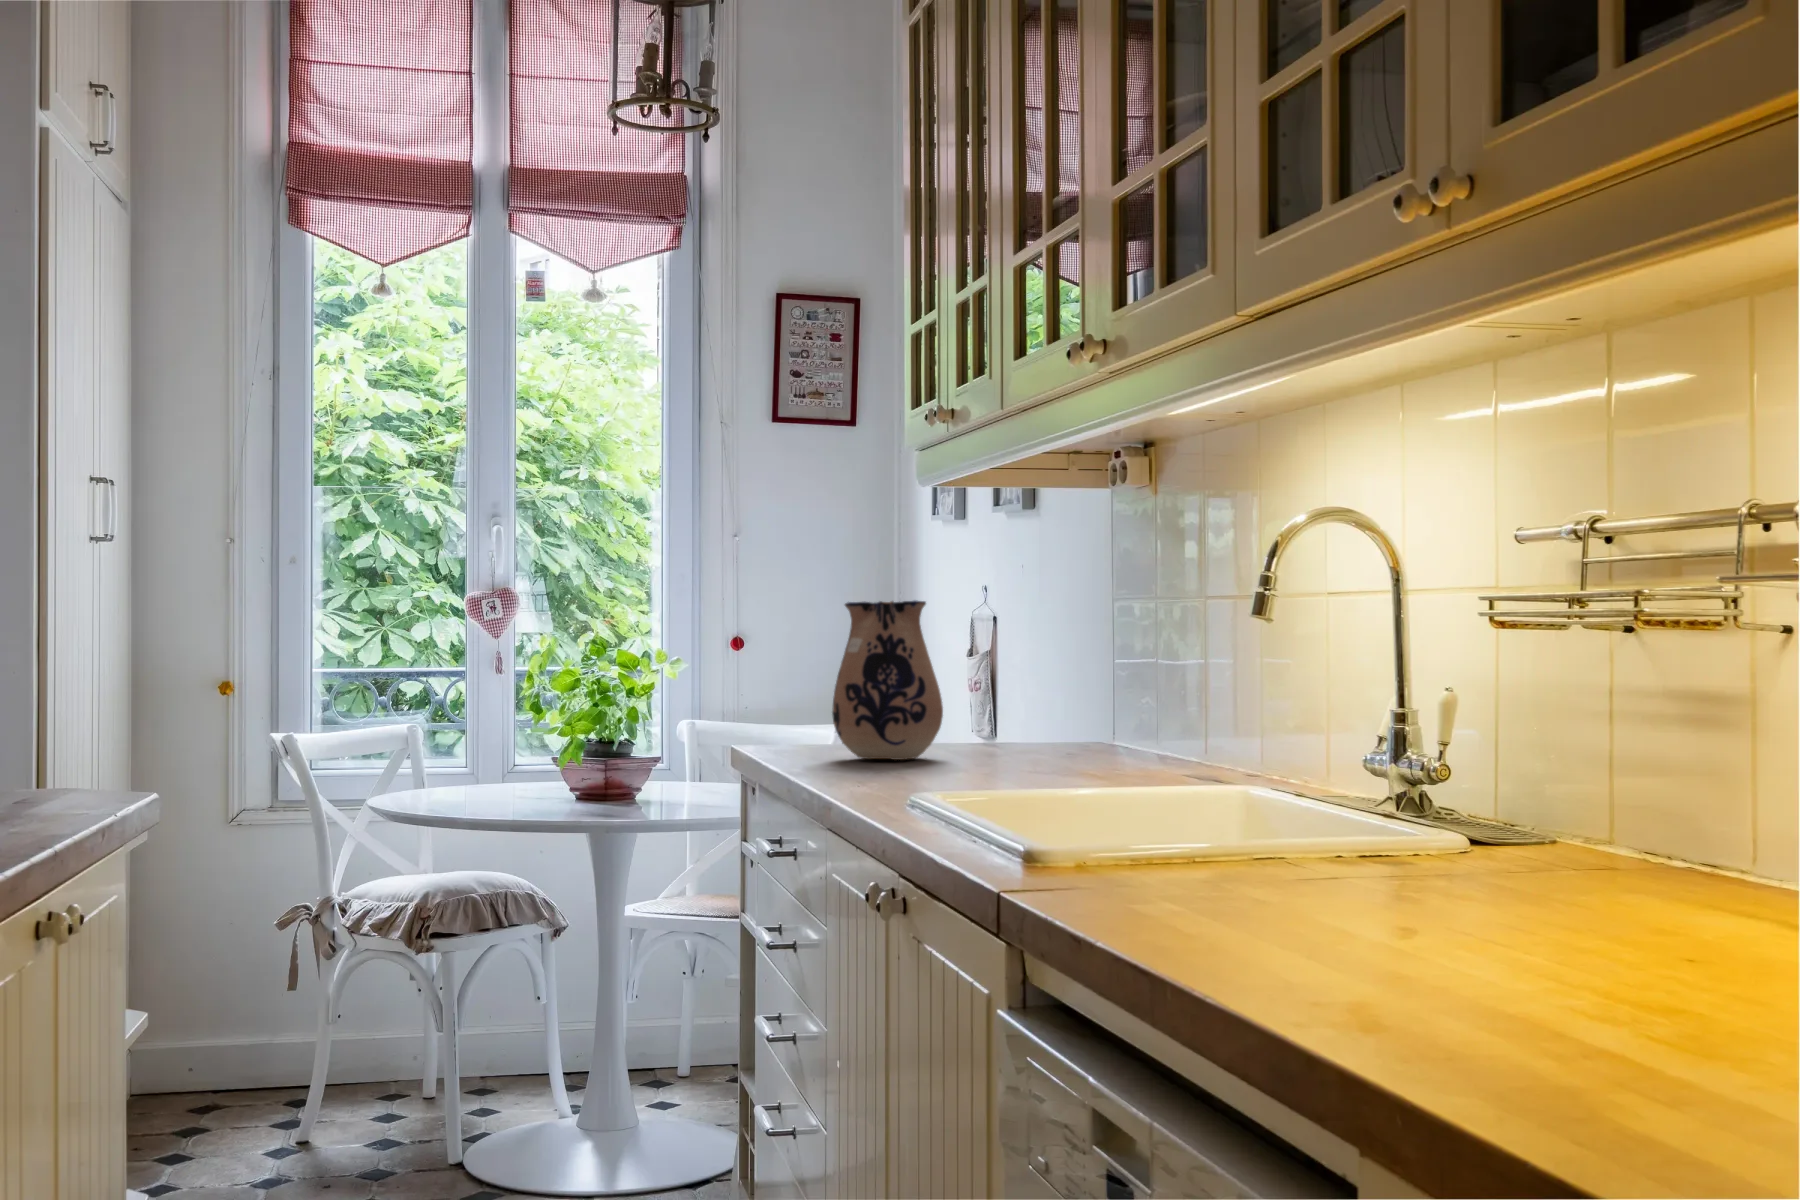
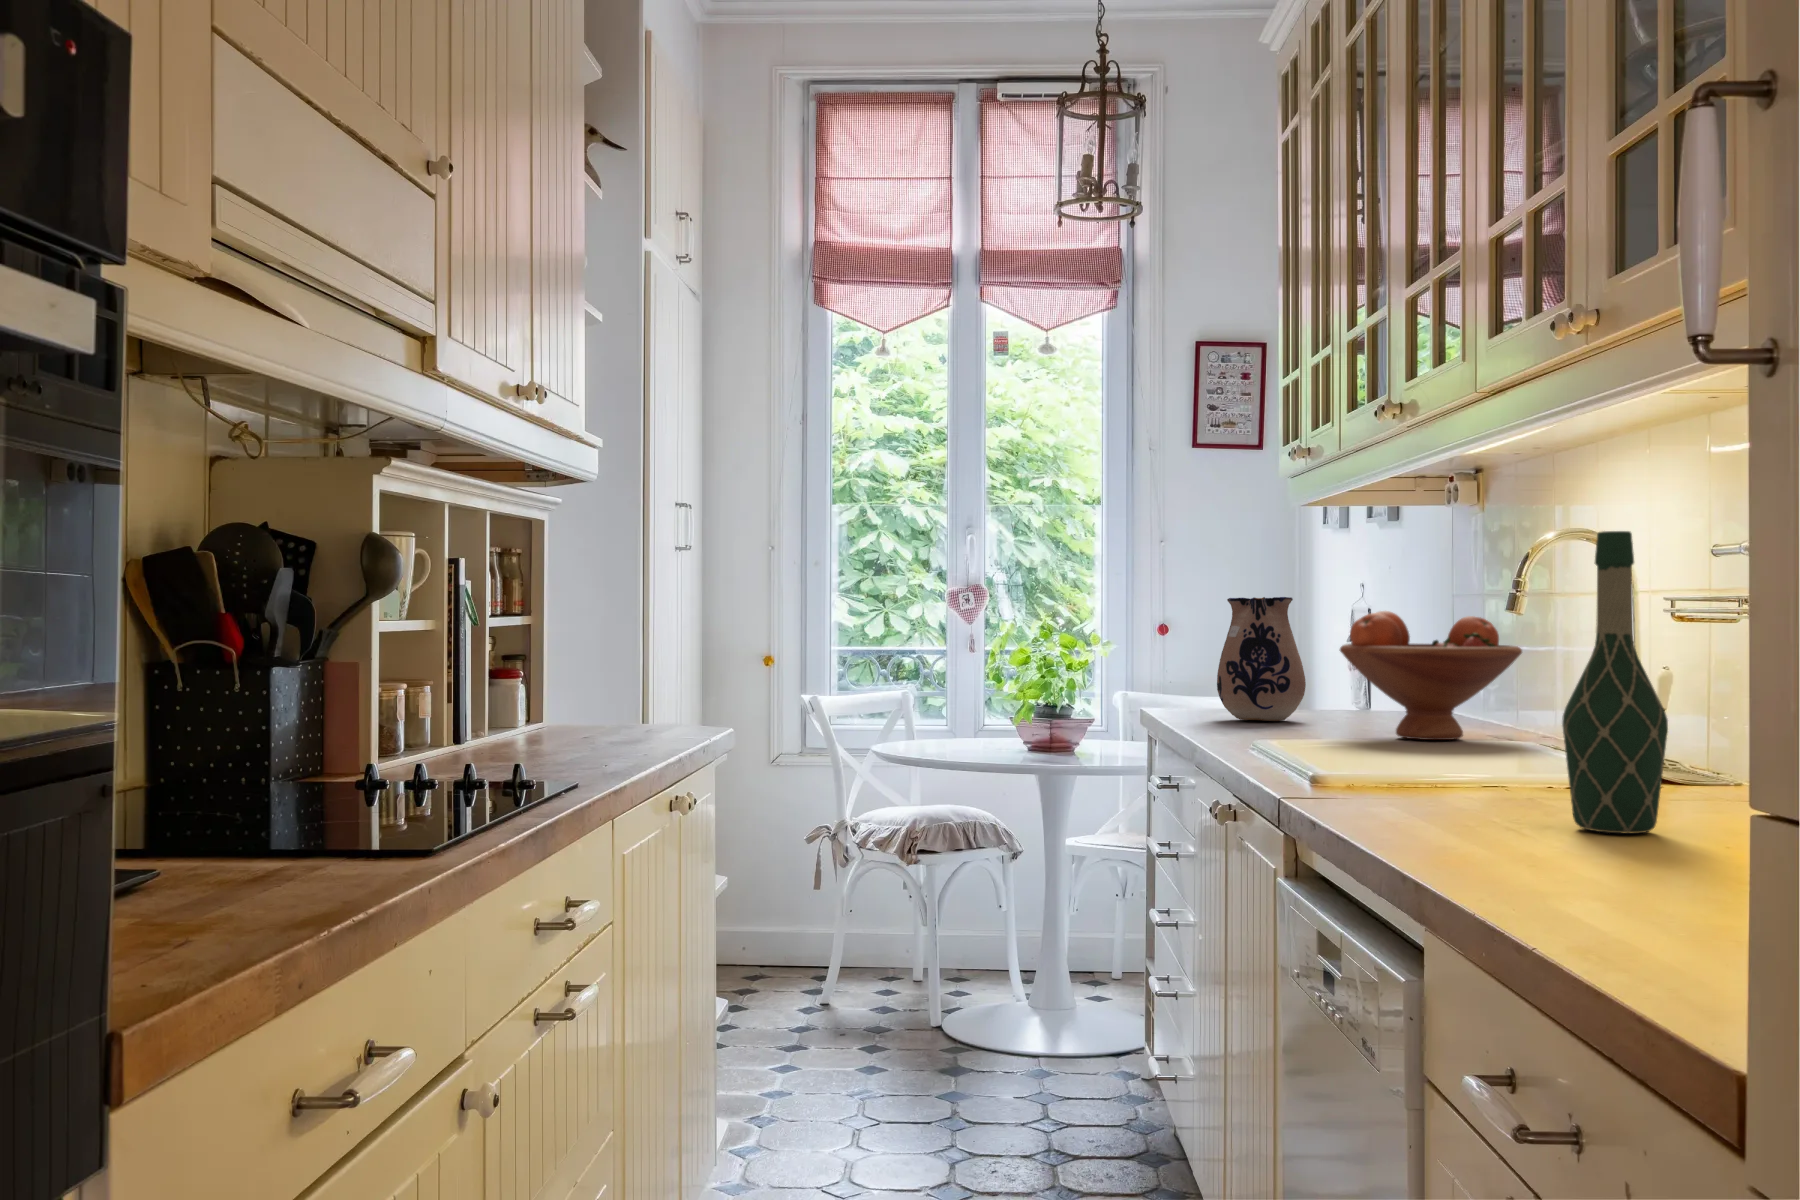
wine bottle: none [1456,486,1611,949] -> present [1562,531,1668,833]
fruit bowl: none [1002,617,1226,782] -> present [1340,611,1522,740]

